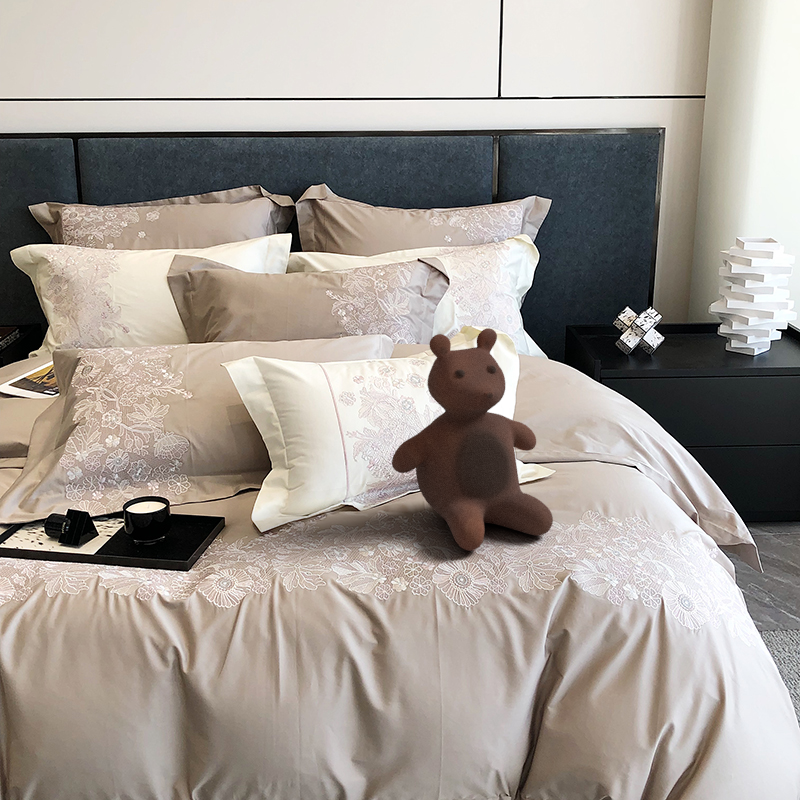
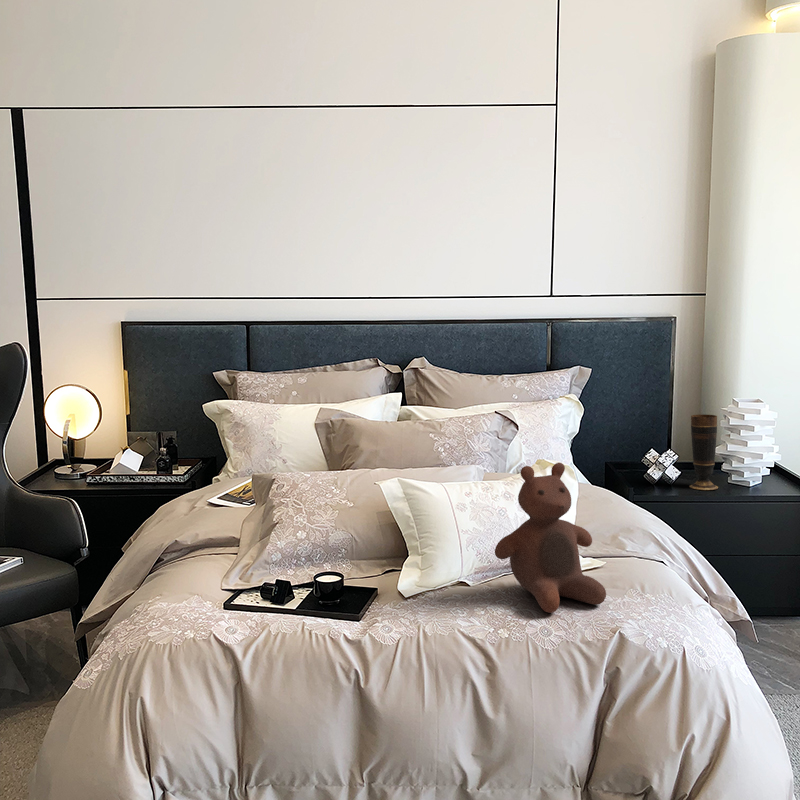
vase: none [676,260,717,362] -> present [690,415,718,490]

